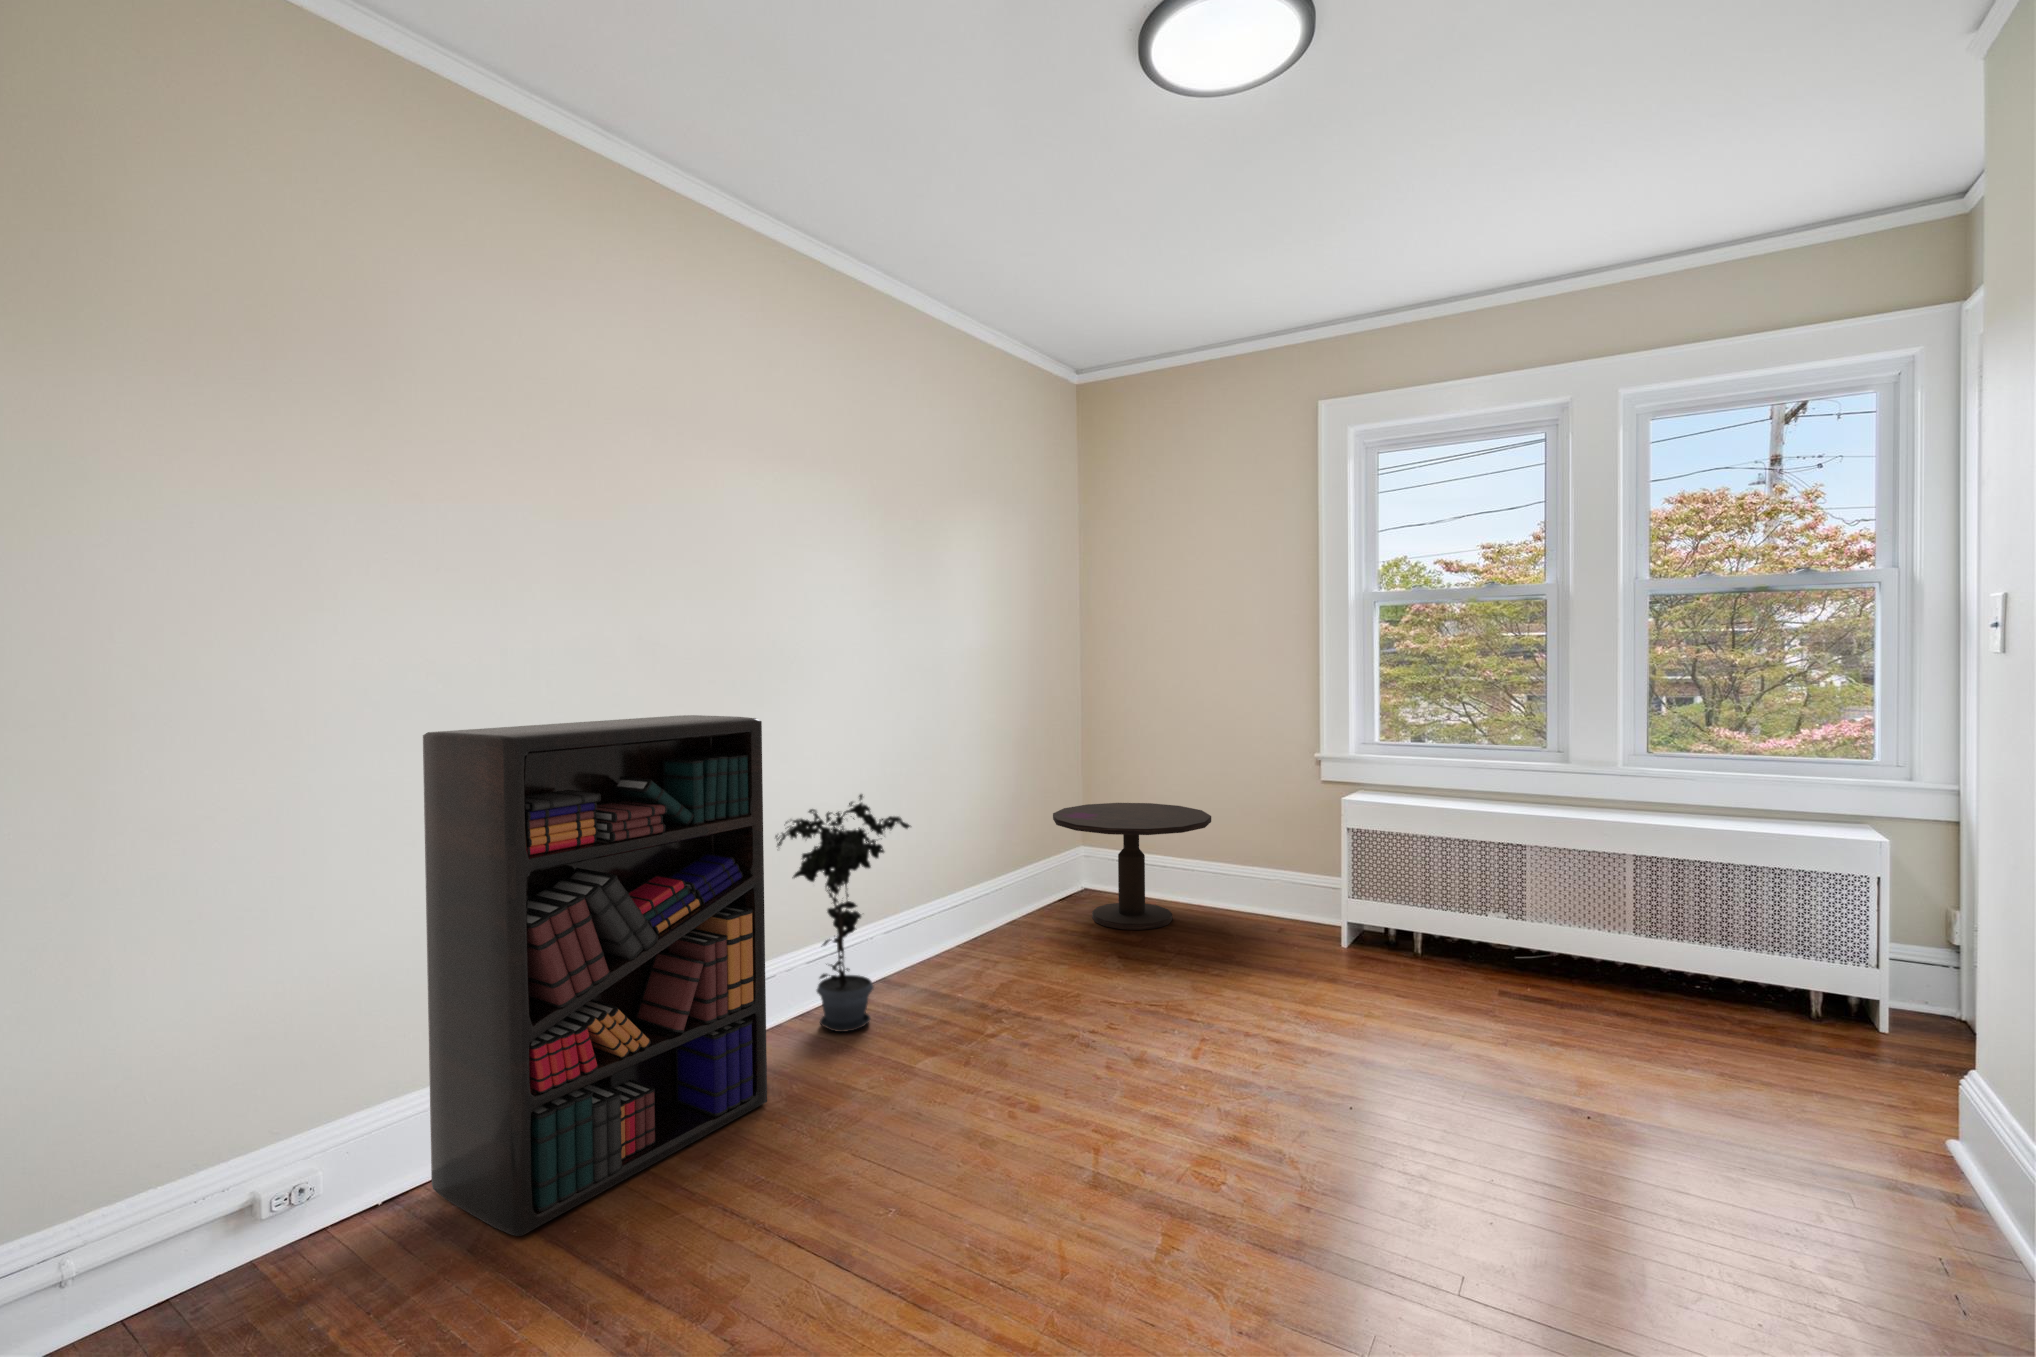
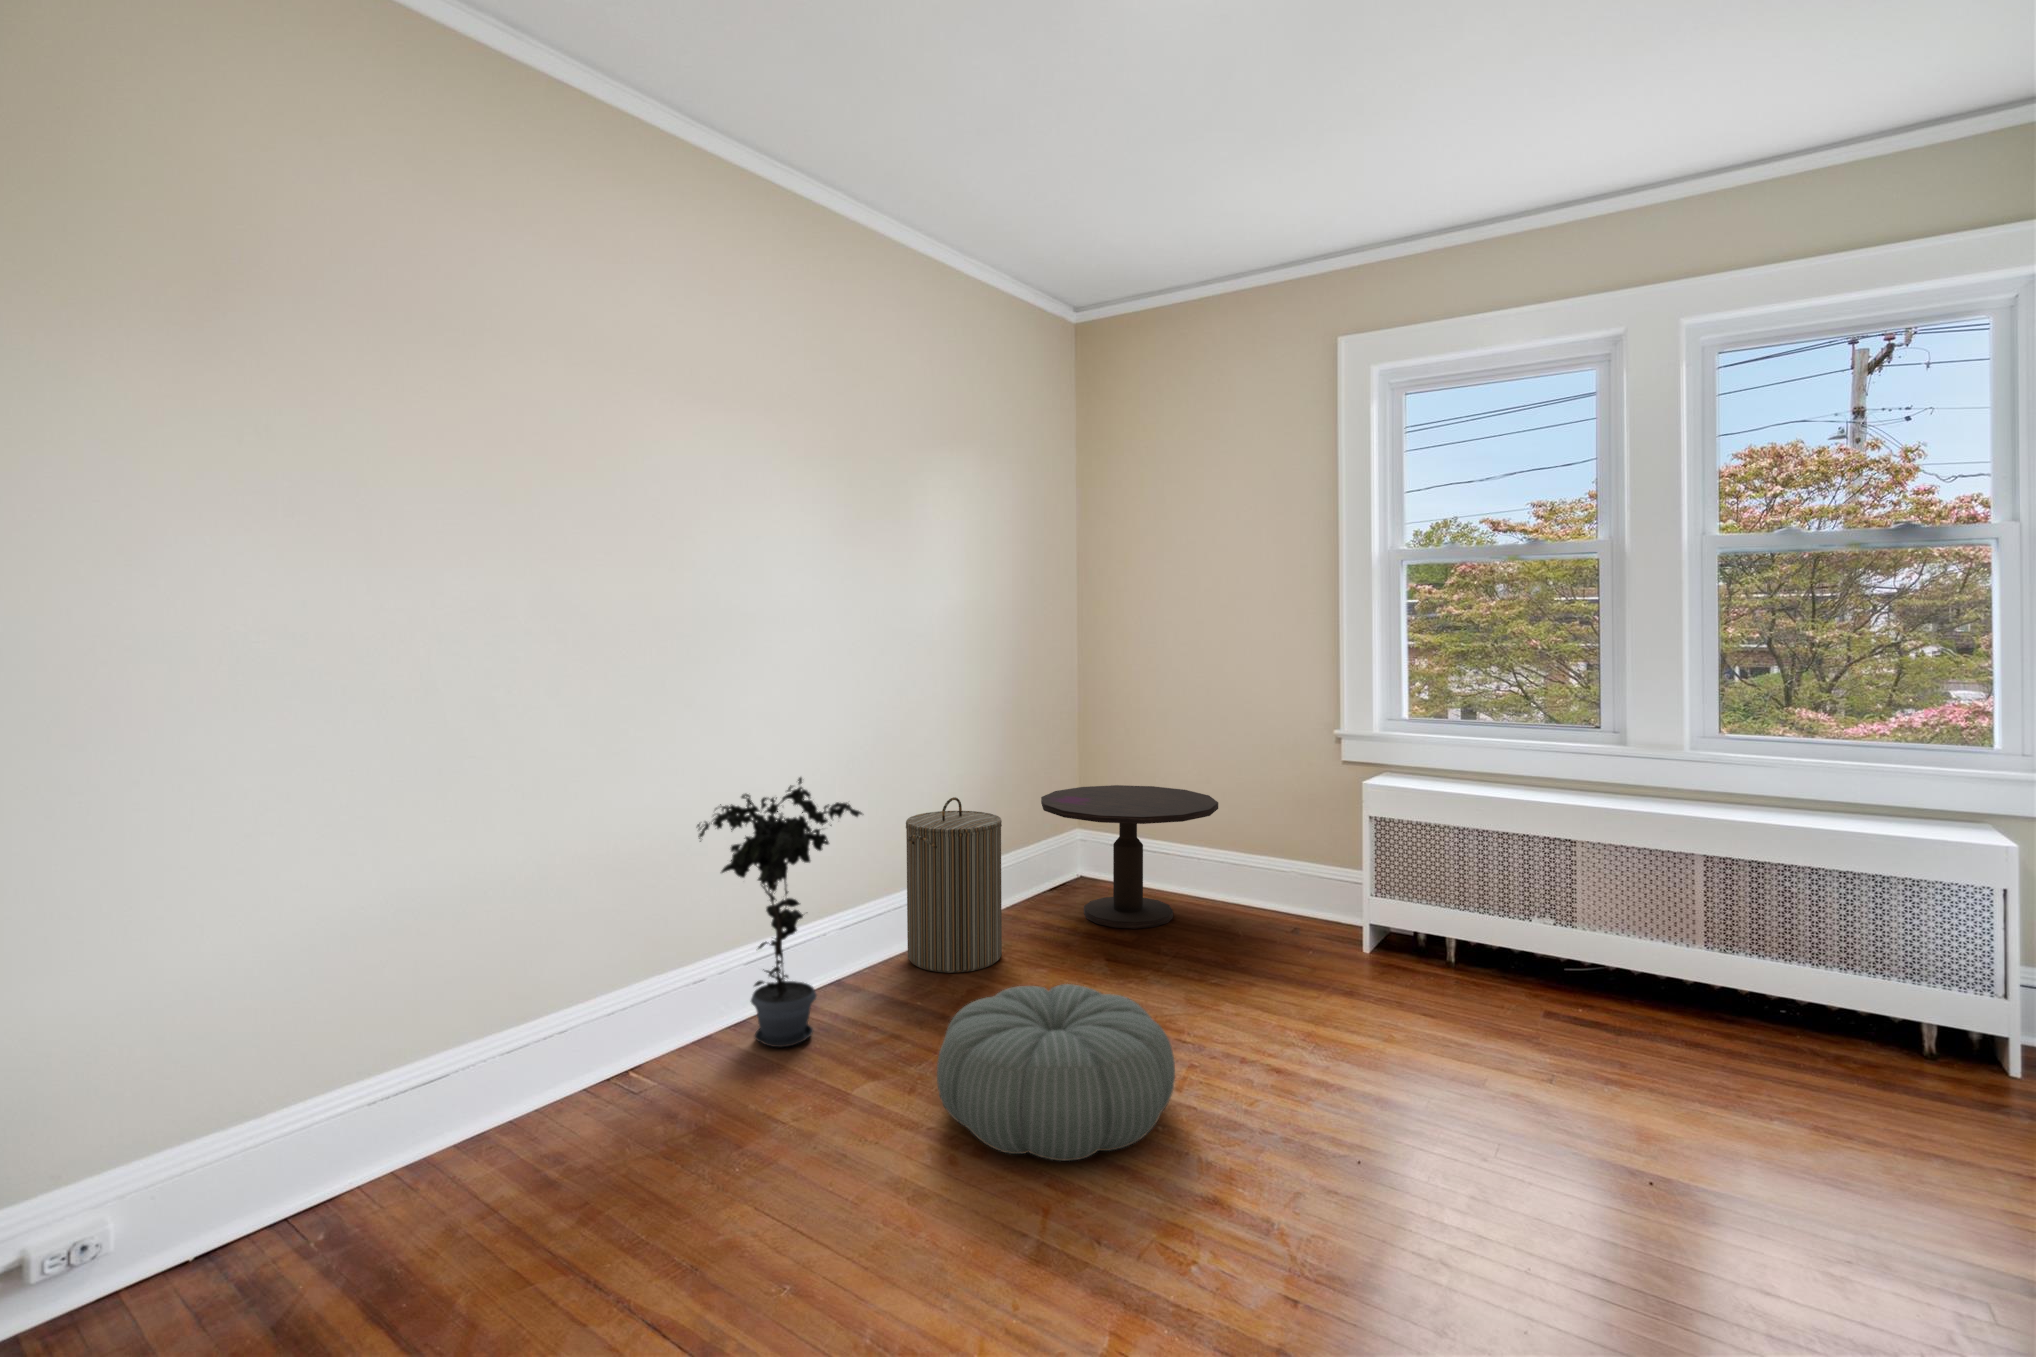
bookshelf: present [423,715,767,1236] -> none [234,686,673,1309]
laundry hamper: none [939,813,1025,969] -> present [906,797,1002,973]
pouf: none [993,970,1195,1113] -> present [937,984,1175,1161]

